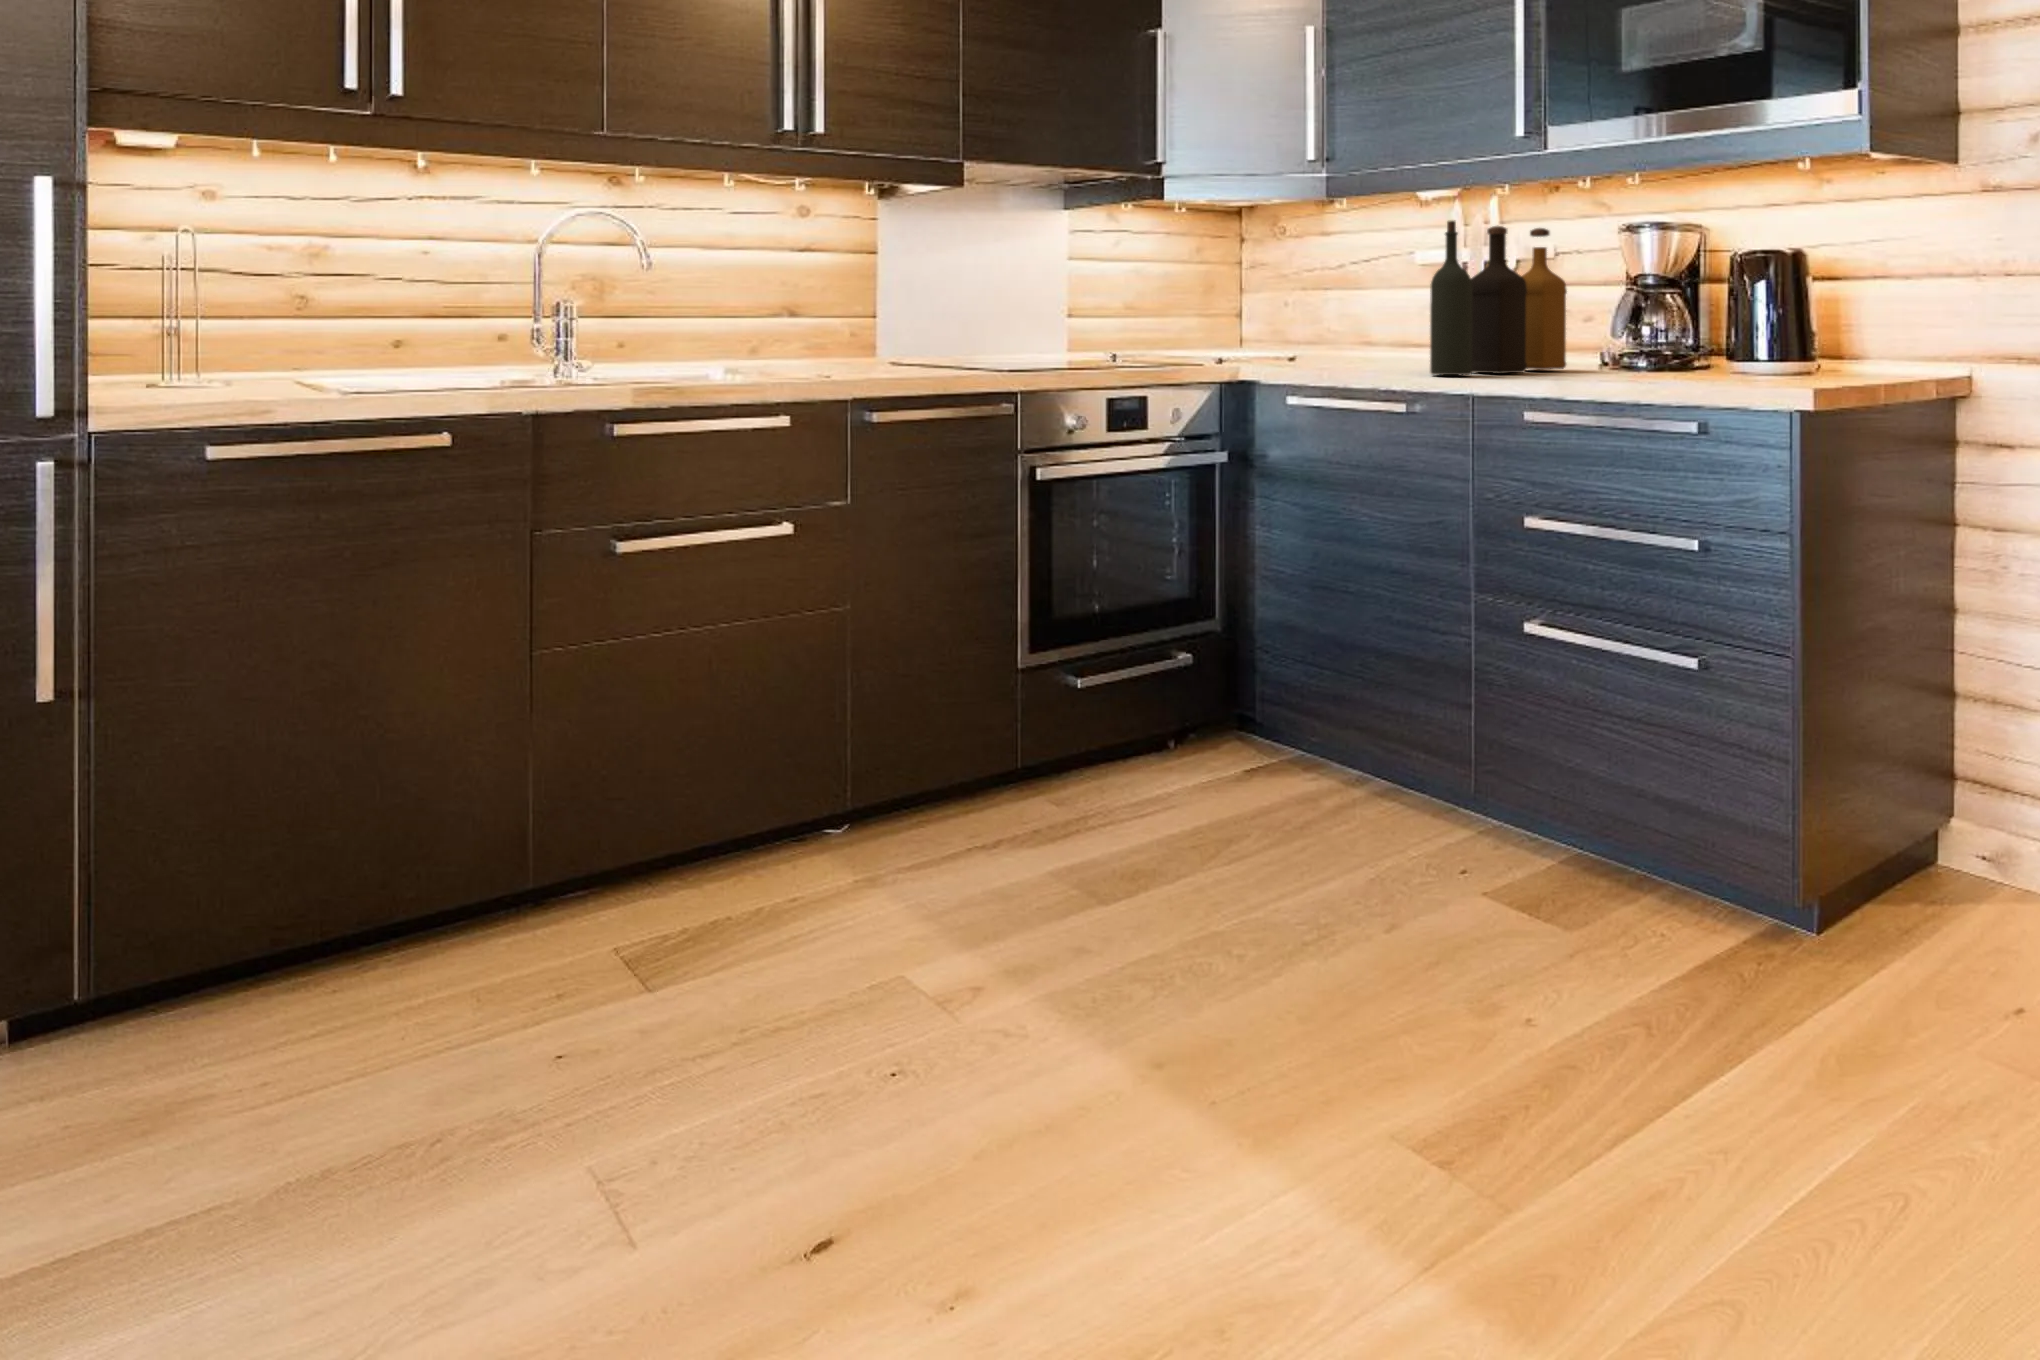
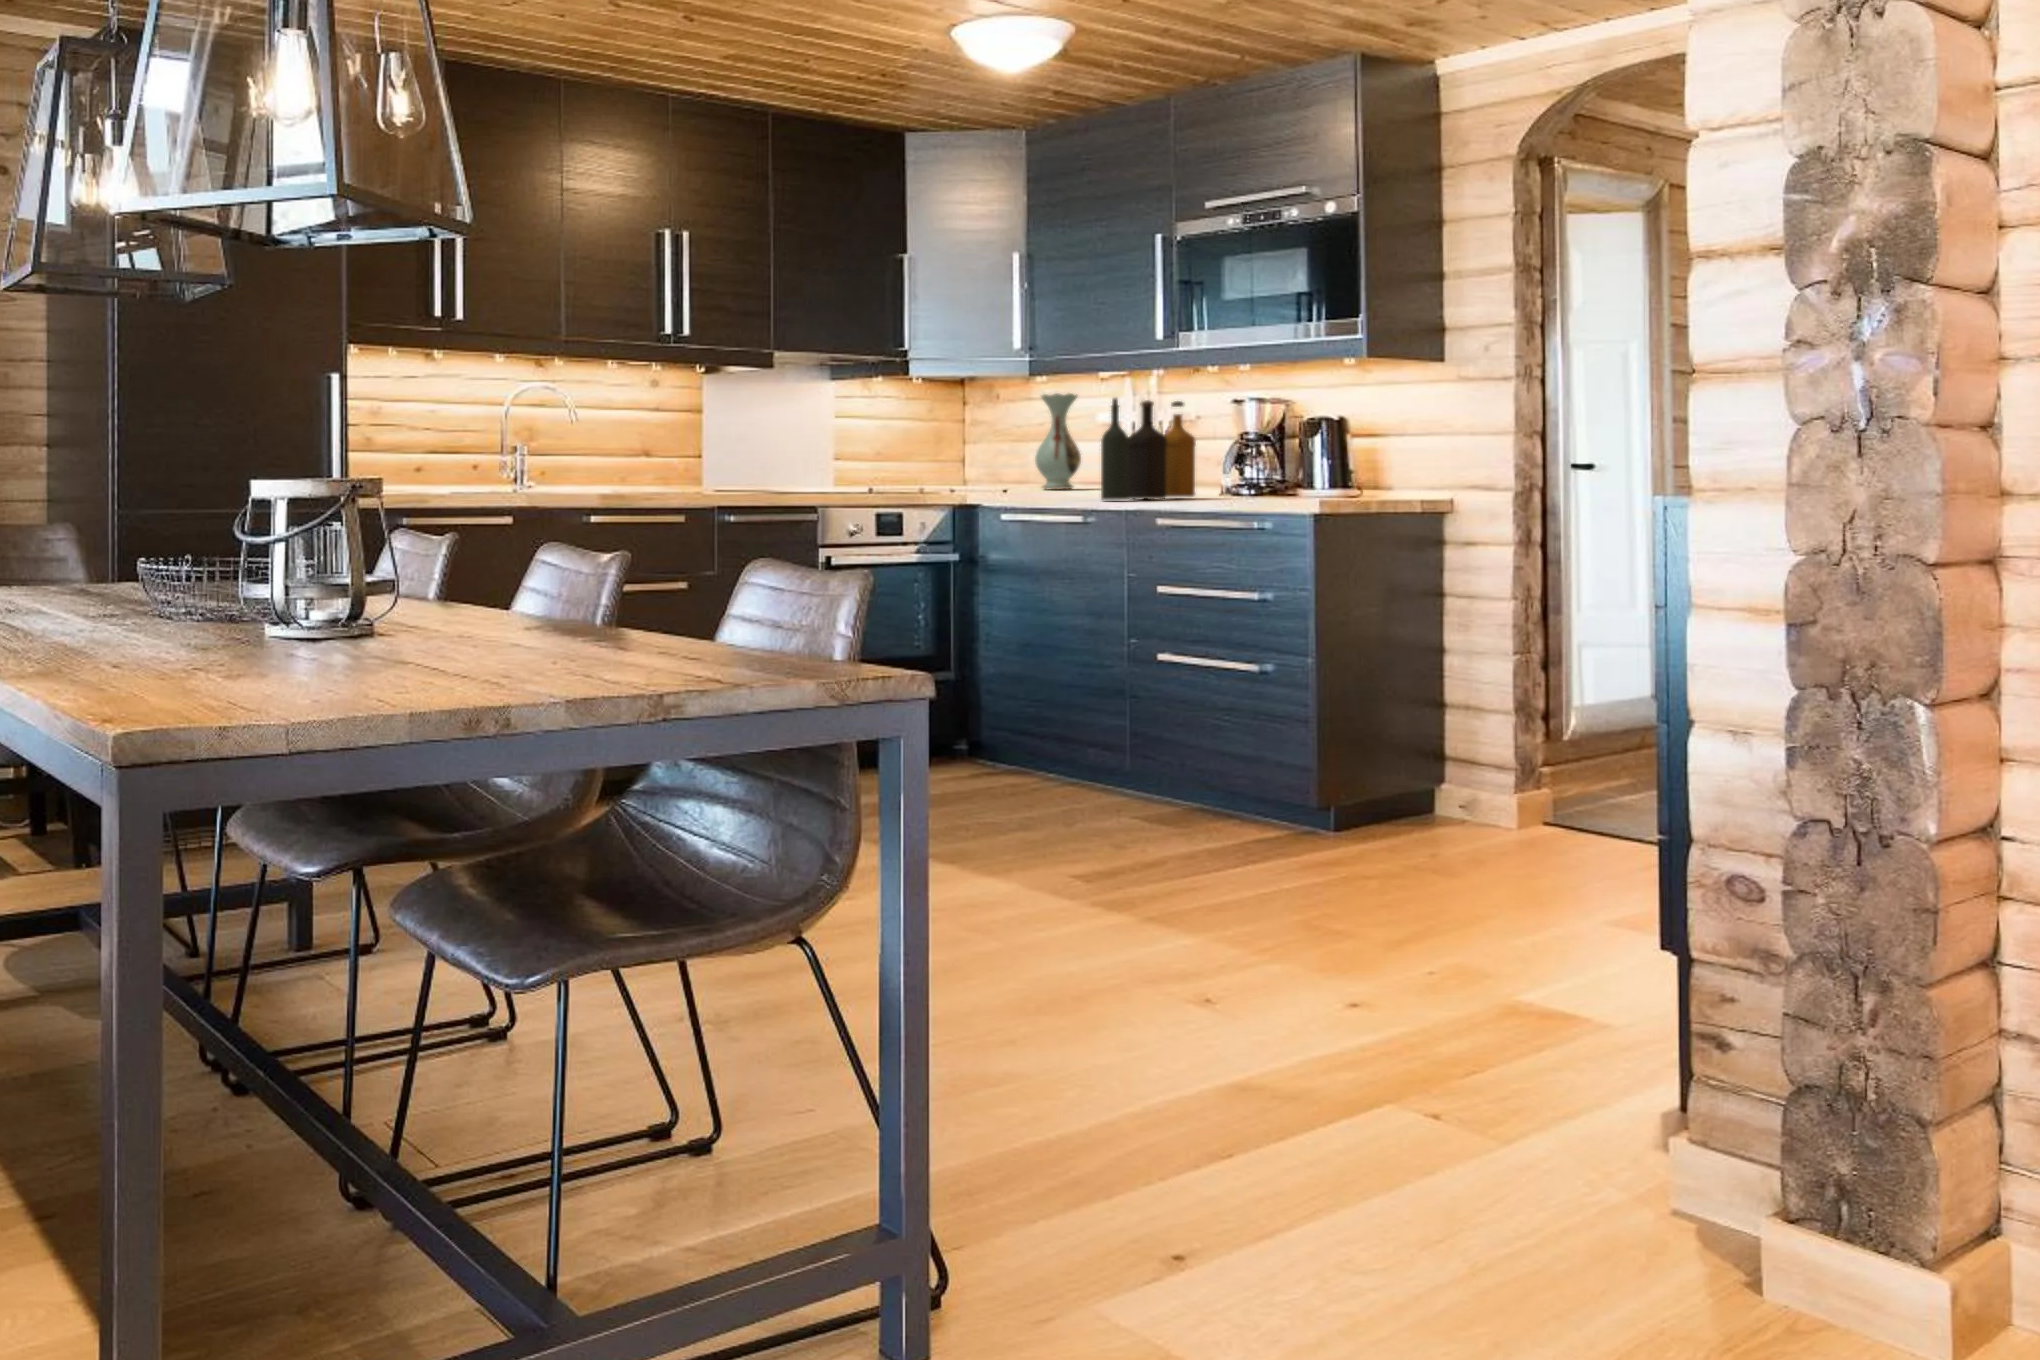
decorative vase: none [1333,222,1393,349] -> present [1035,393,1081,489]

